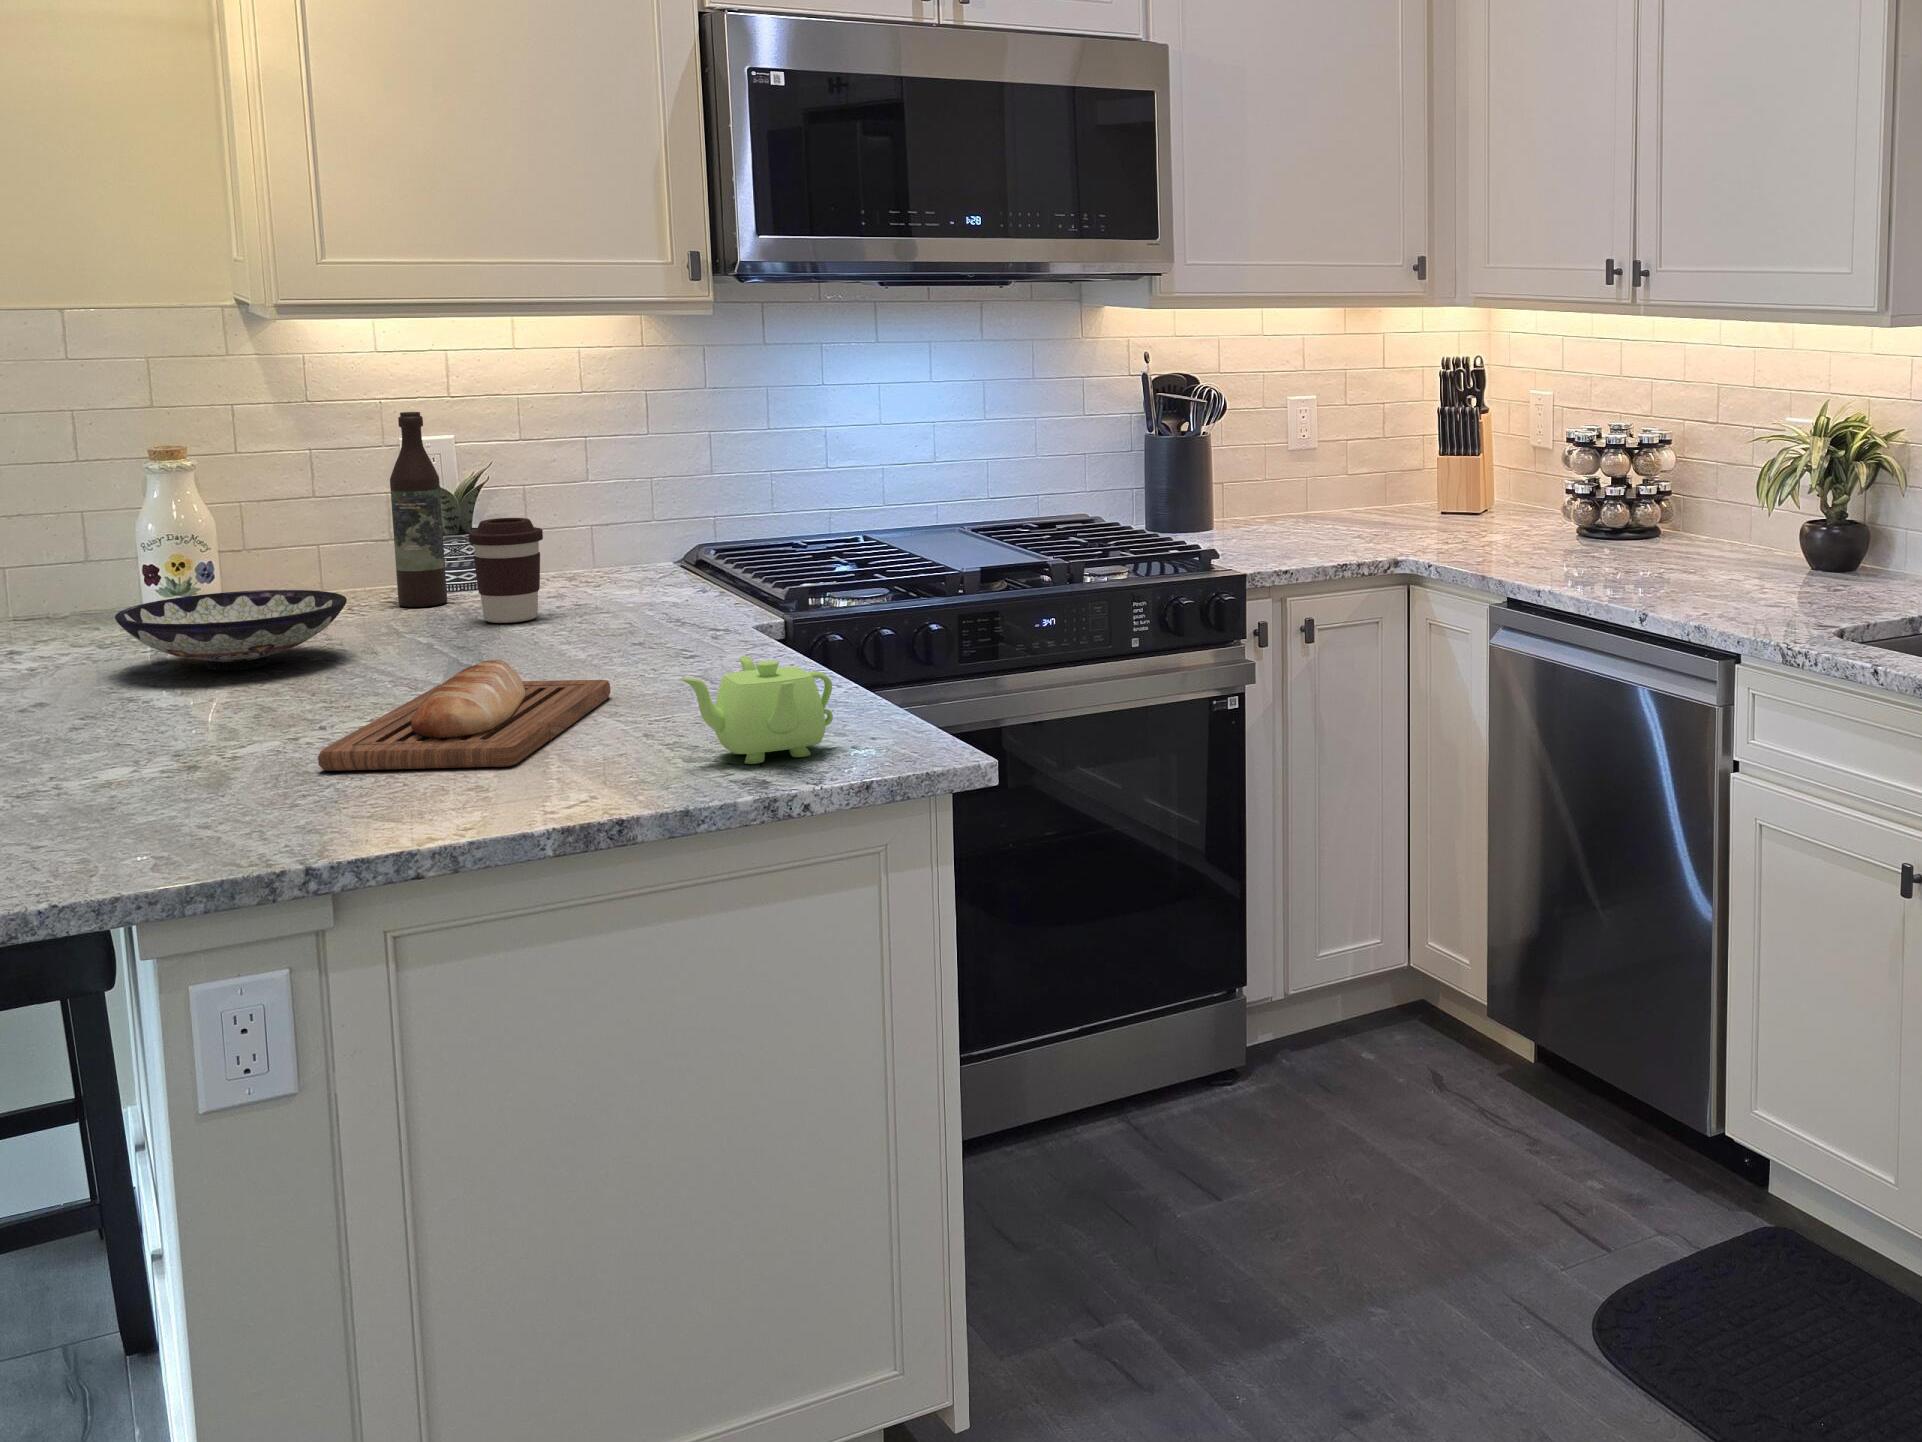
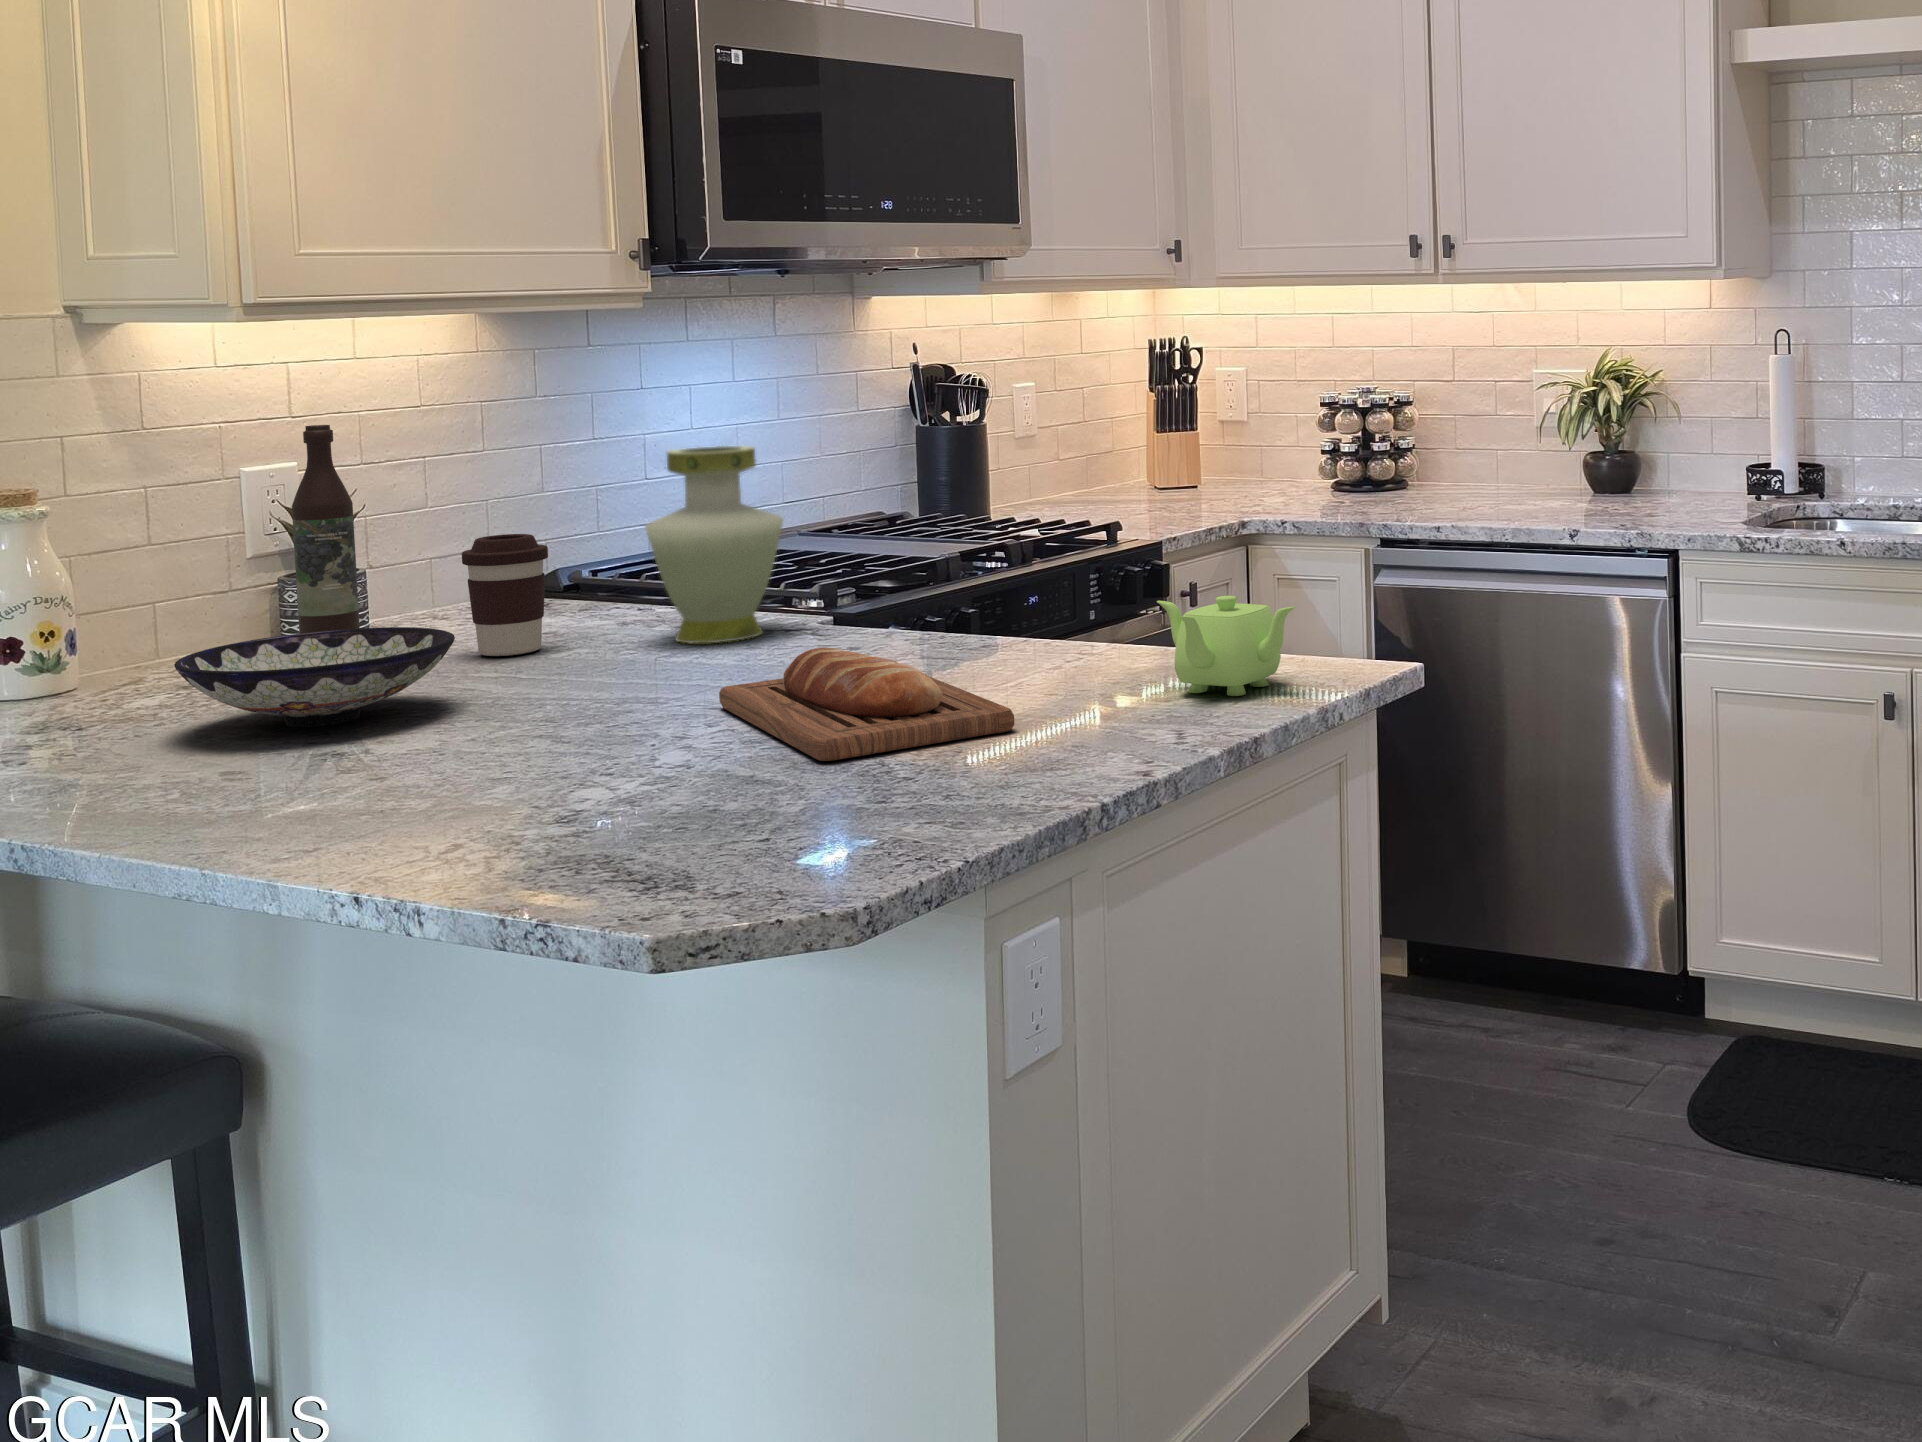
vase: none [591,454,719,634] -> present [645,446,783,643]

